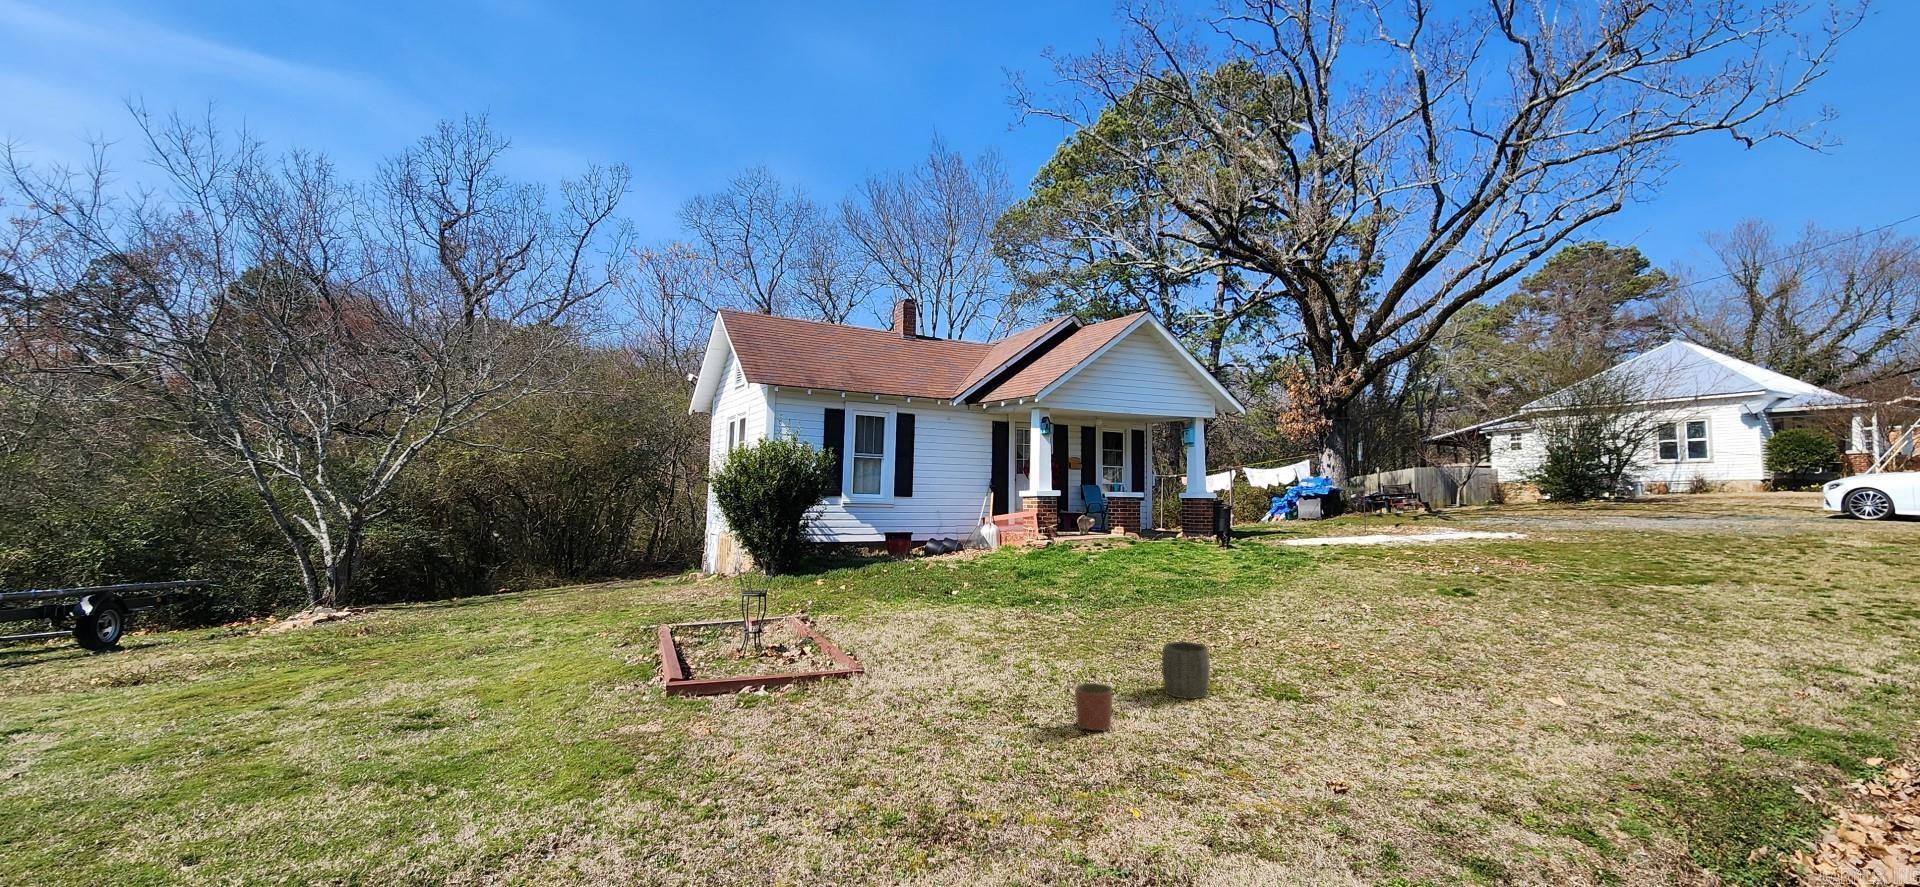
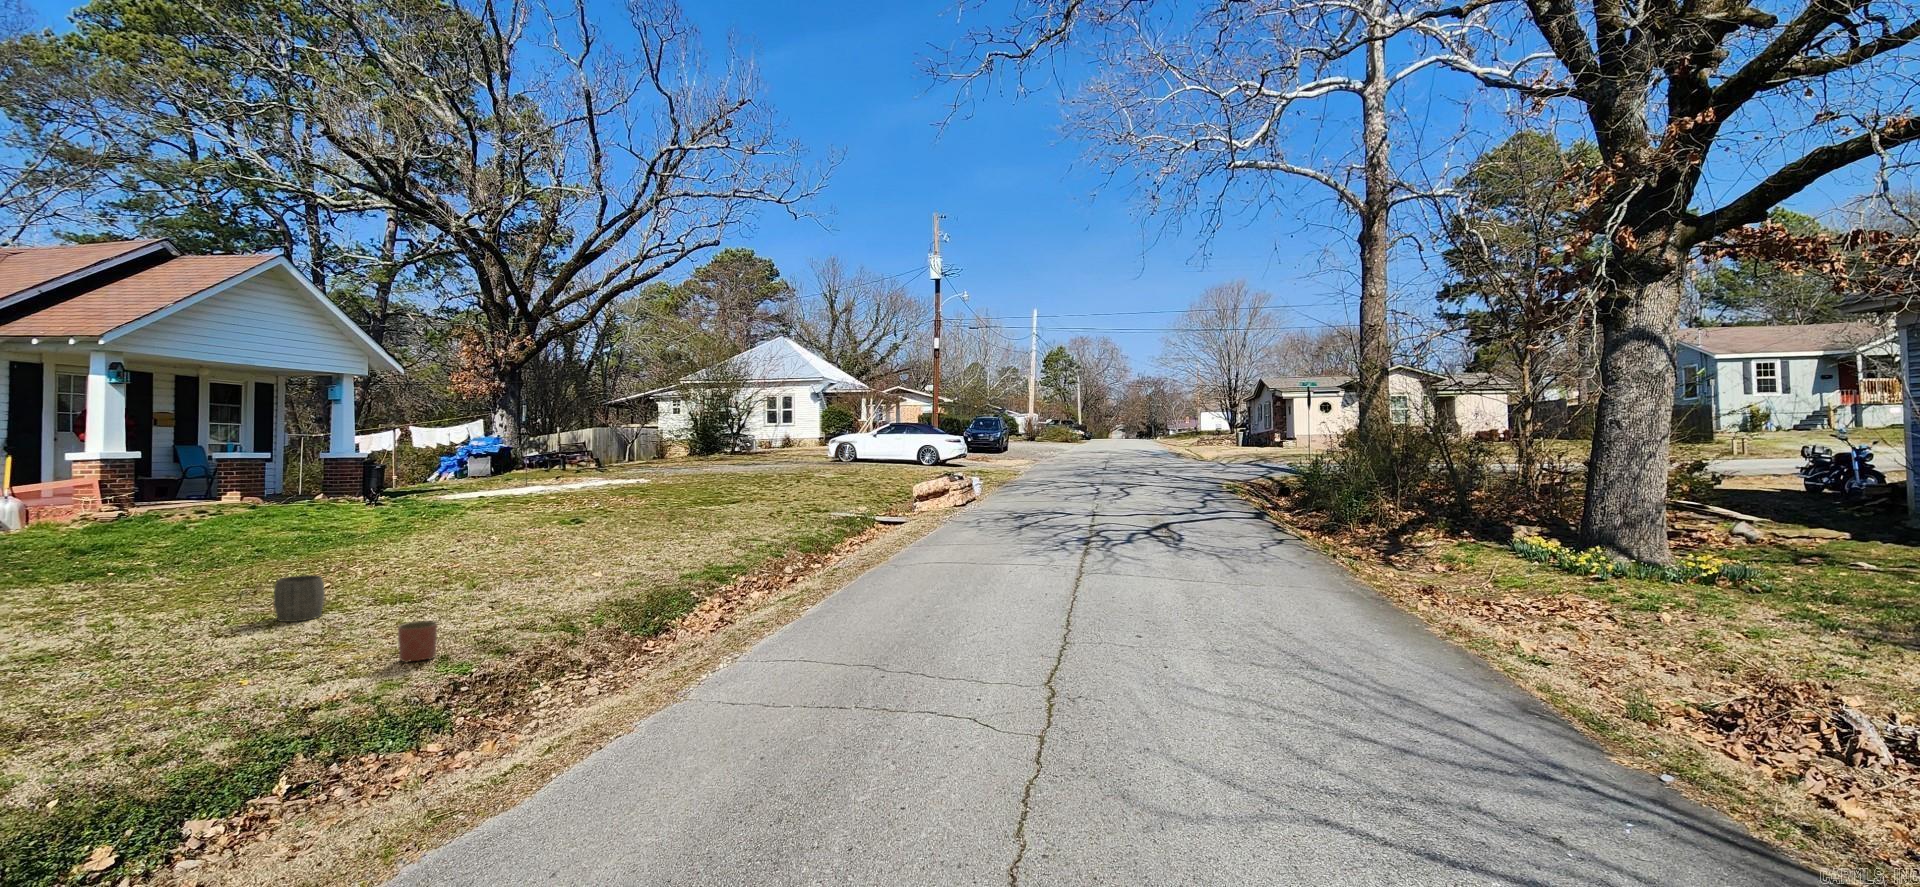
round table: present [1343,488,1377,513] -> present [833,441,851,462]
planter: present [1075,683,1112,731] -> present [398,621,437,663]

